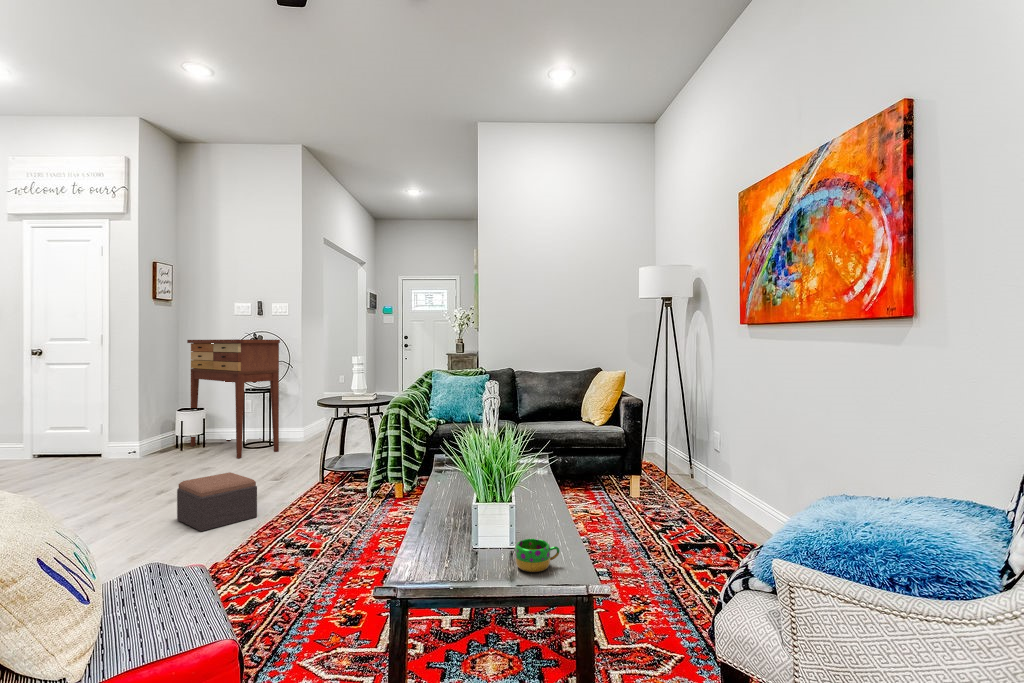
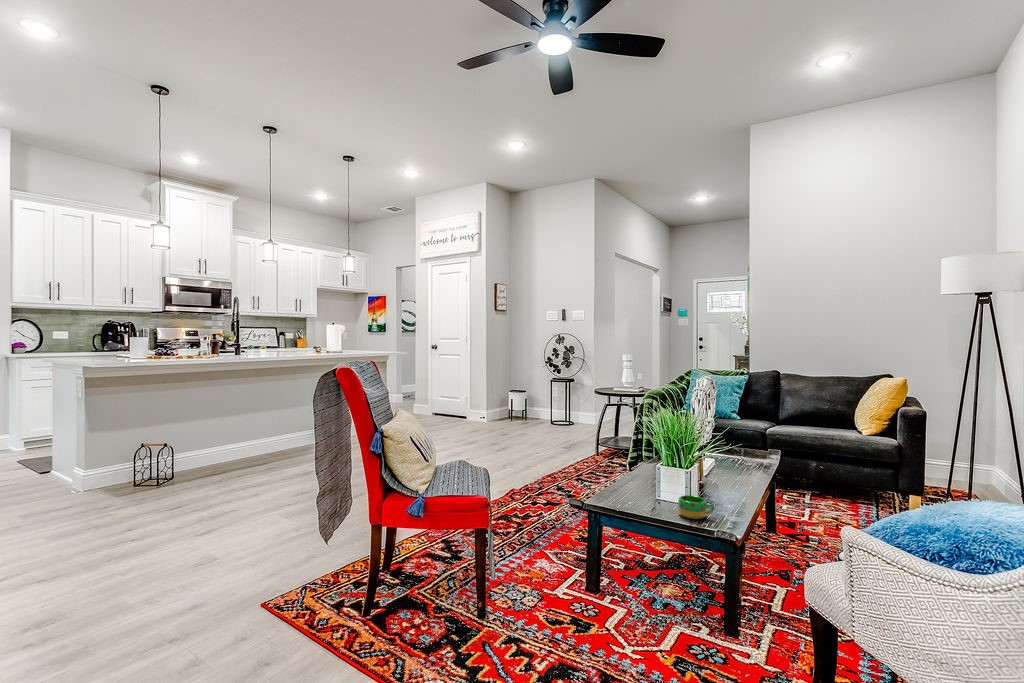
console table: present [187,339,280,458] -> none [516,340,575,429]
footstool: present [177,472,257,531] -> none [498,434,546,470]

